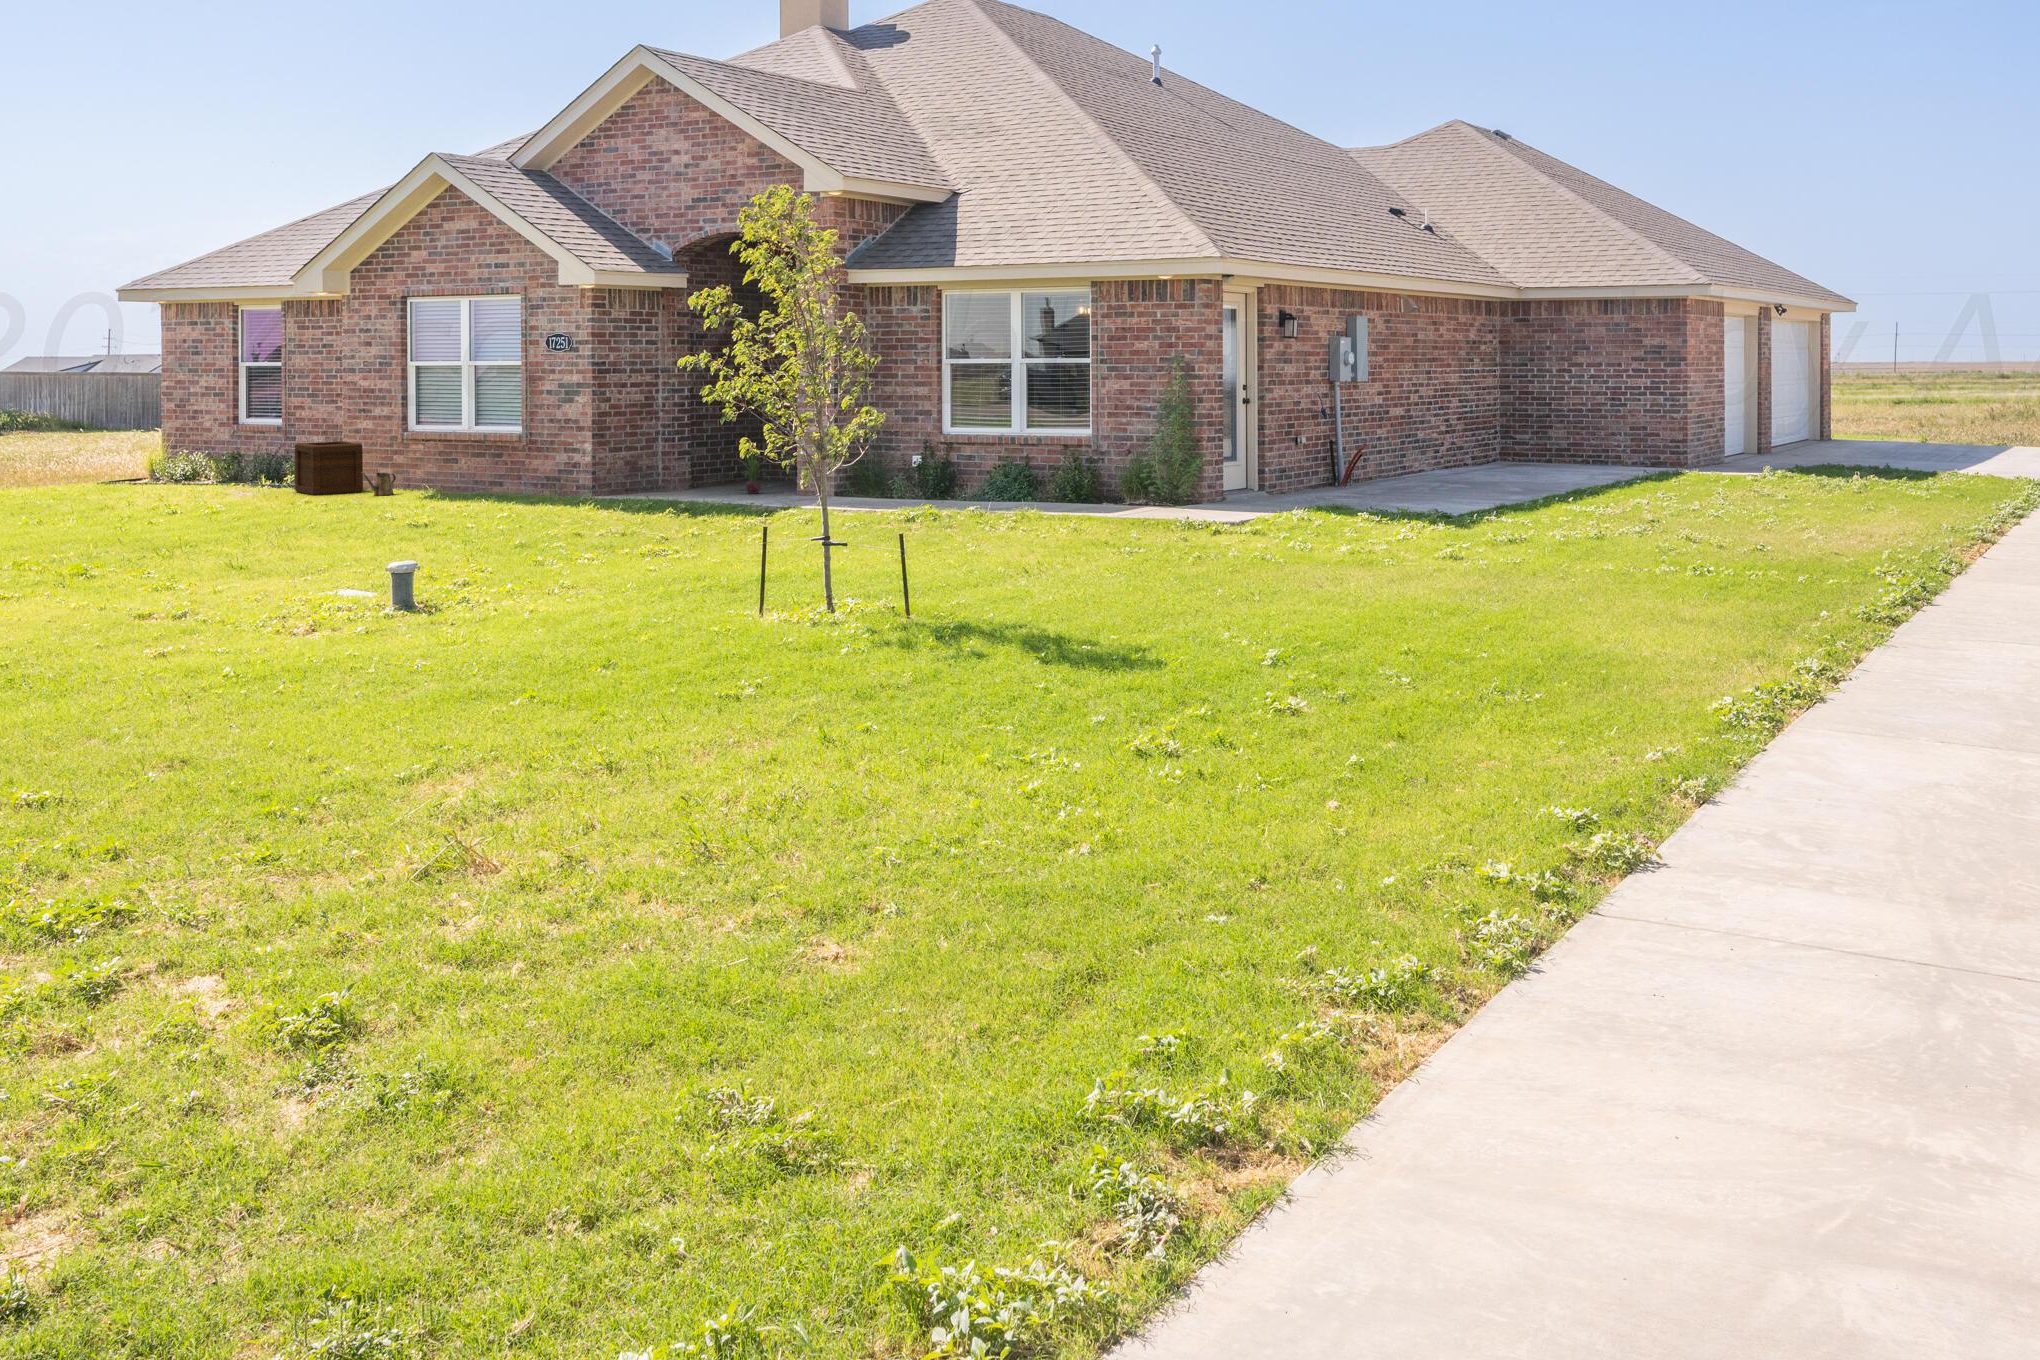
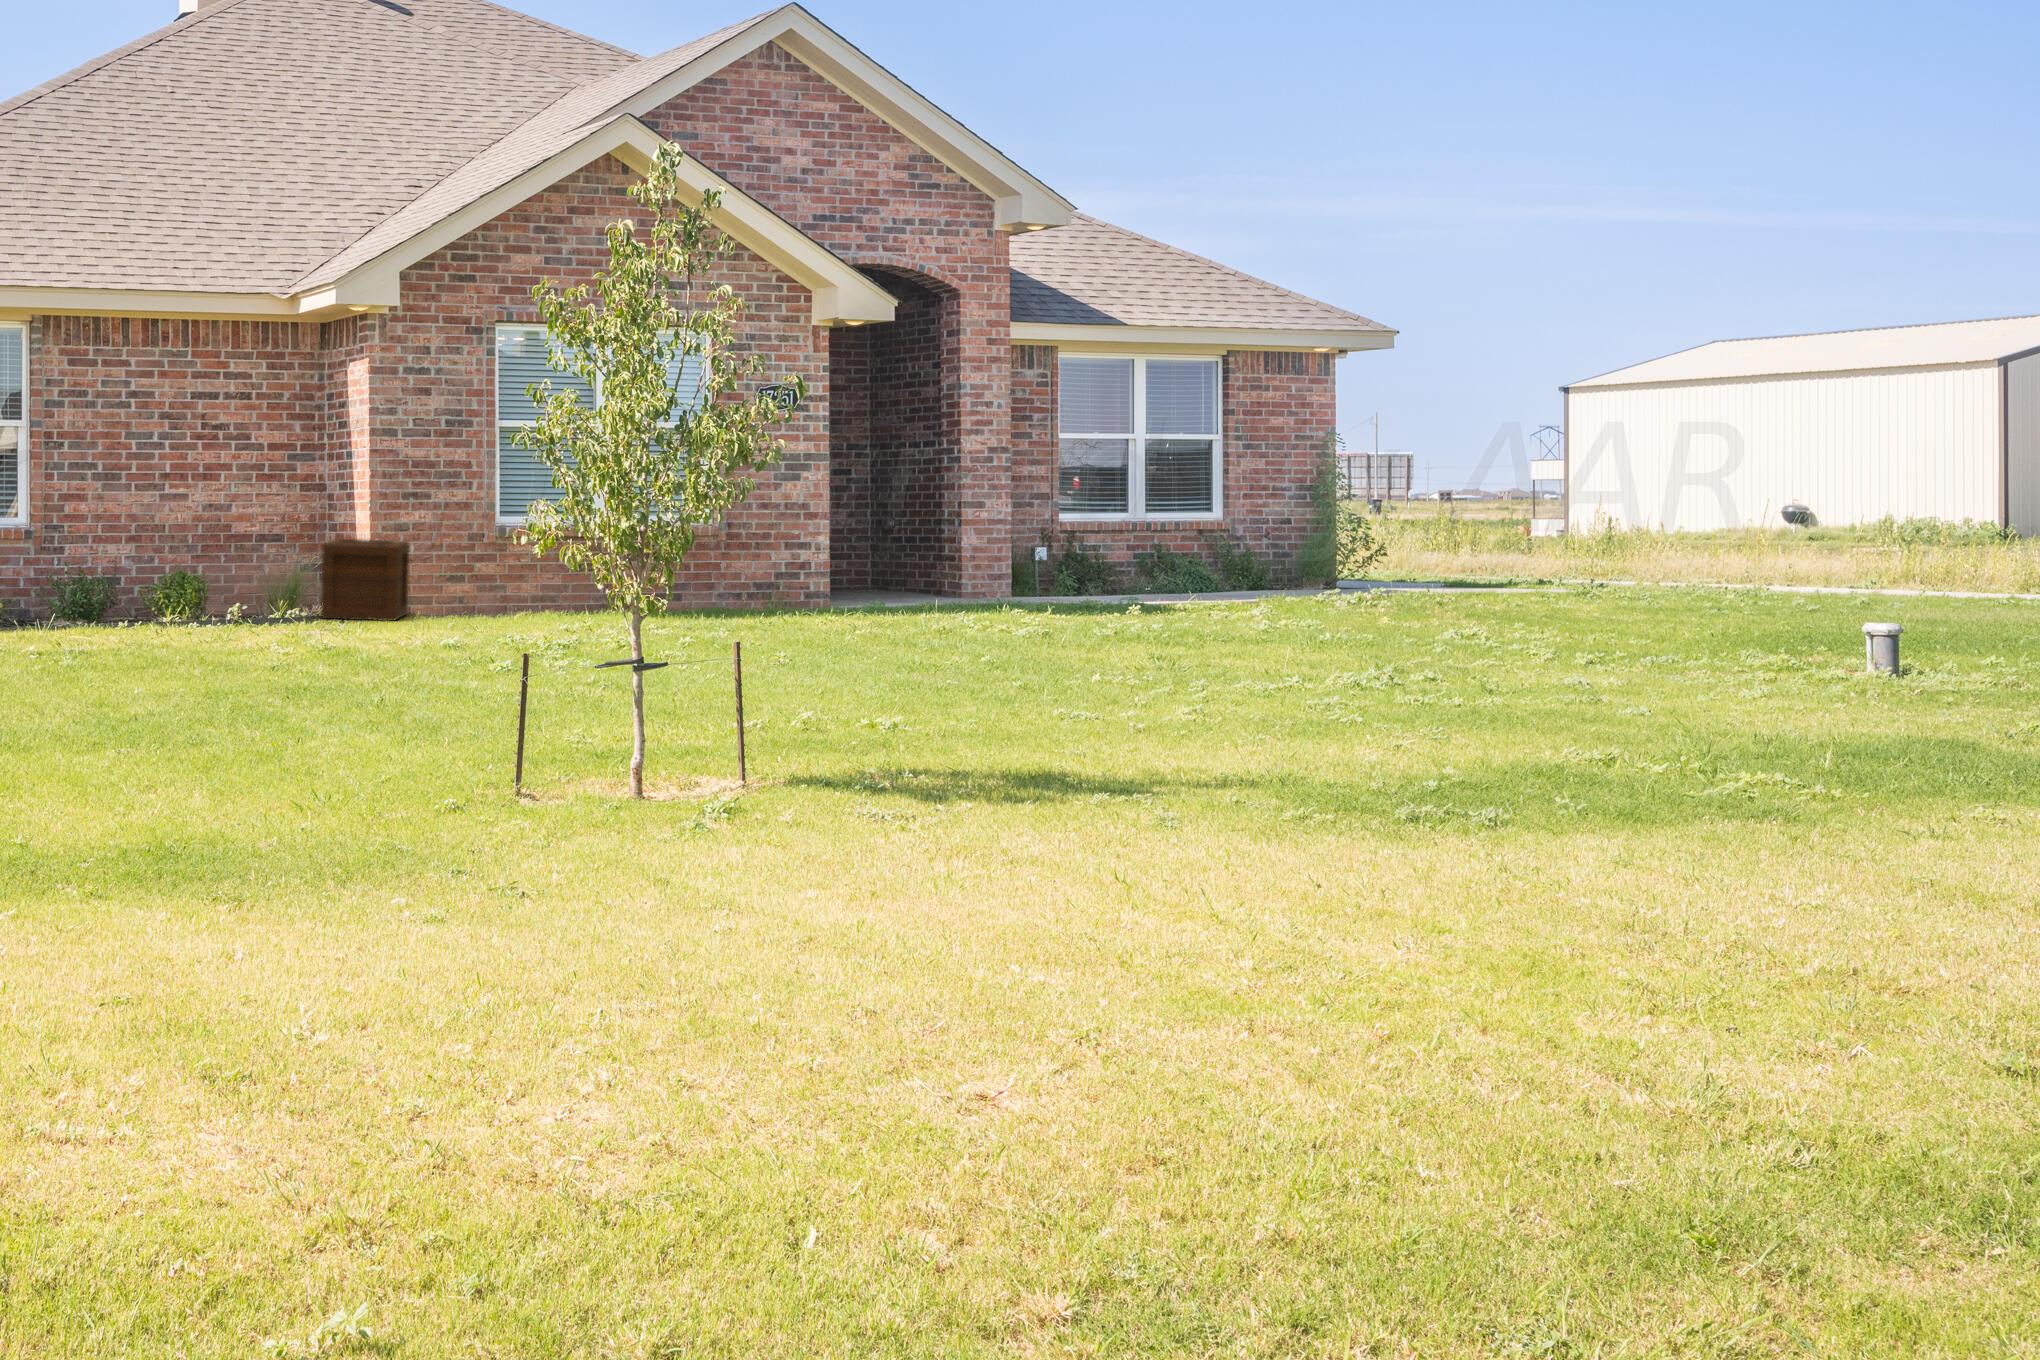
decorative plant: present [746,454,761,494] -> none [784,544,846,598]
watering can: present [361,472,396,496] -> none [457,582,486,618]

